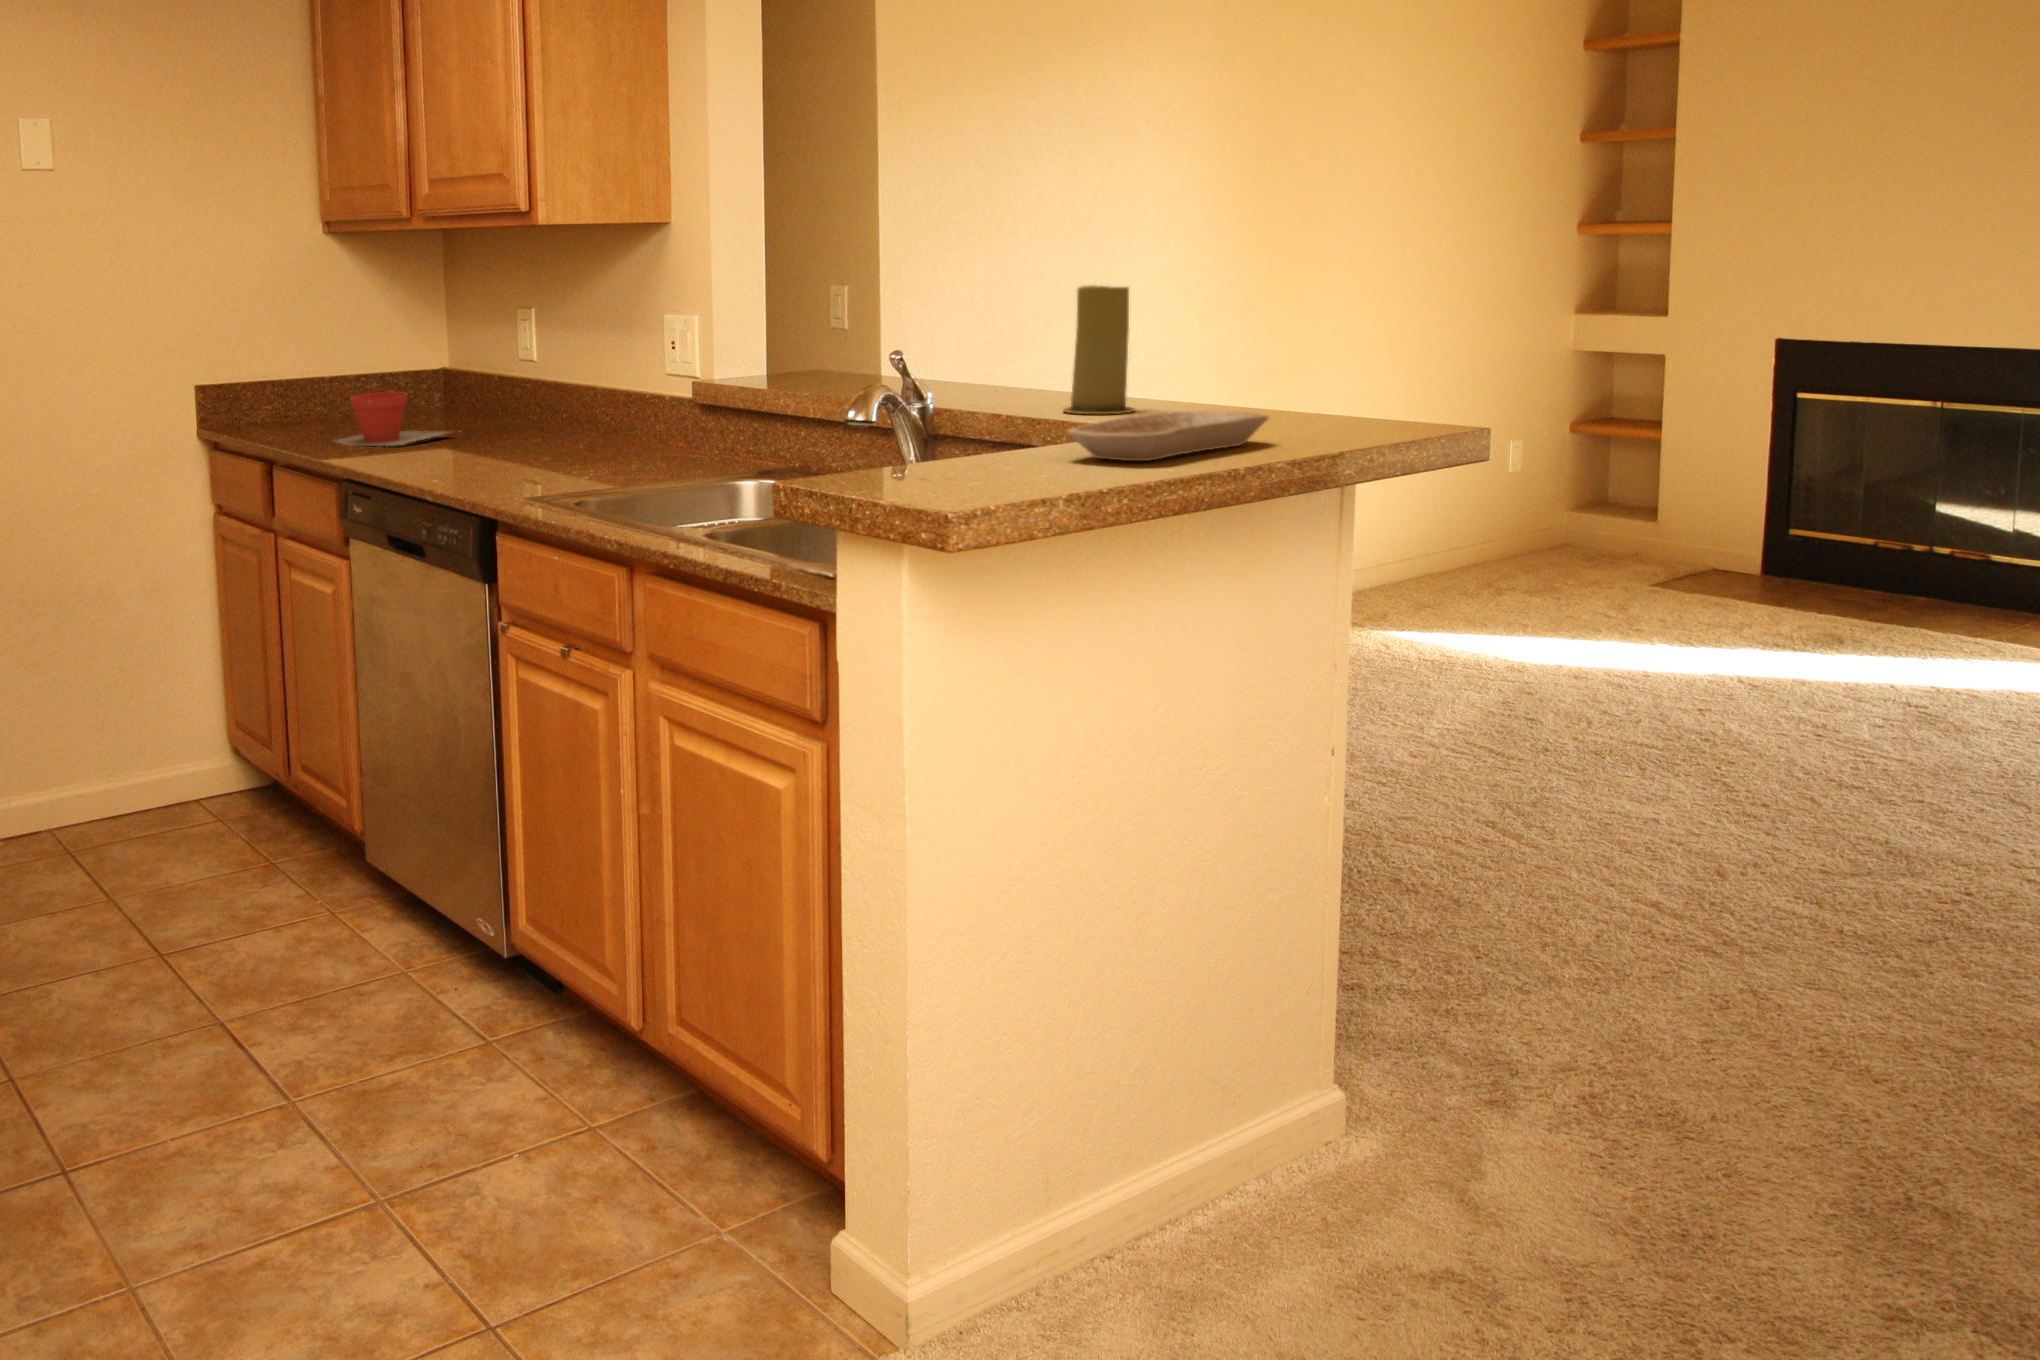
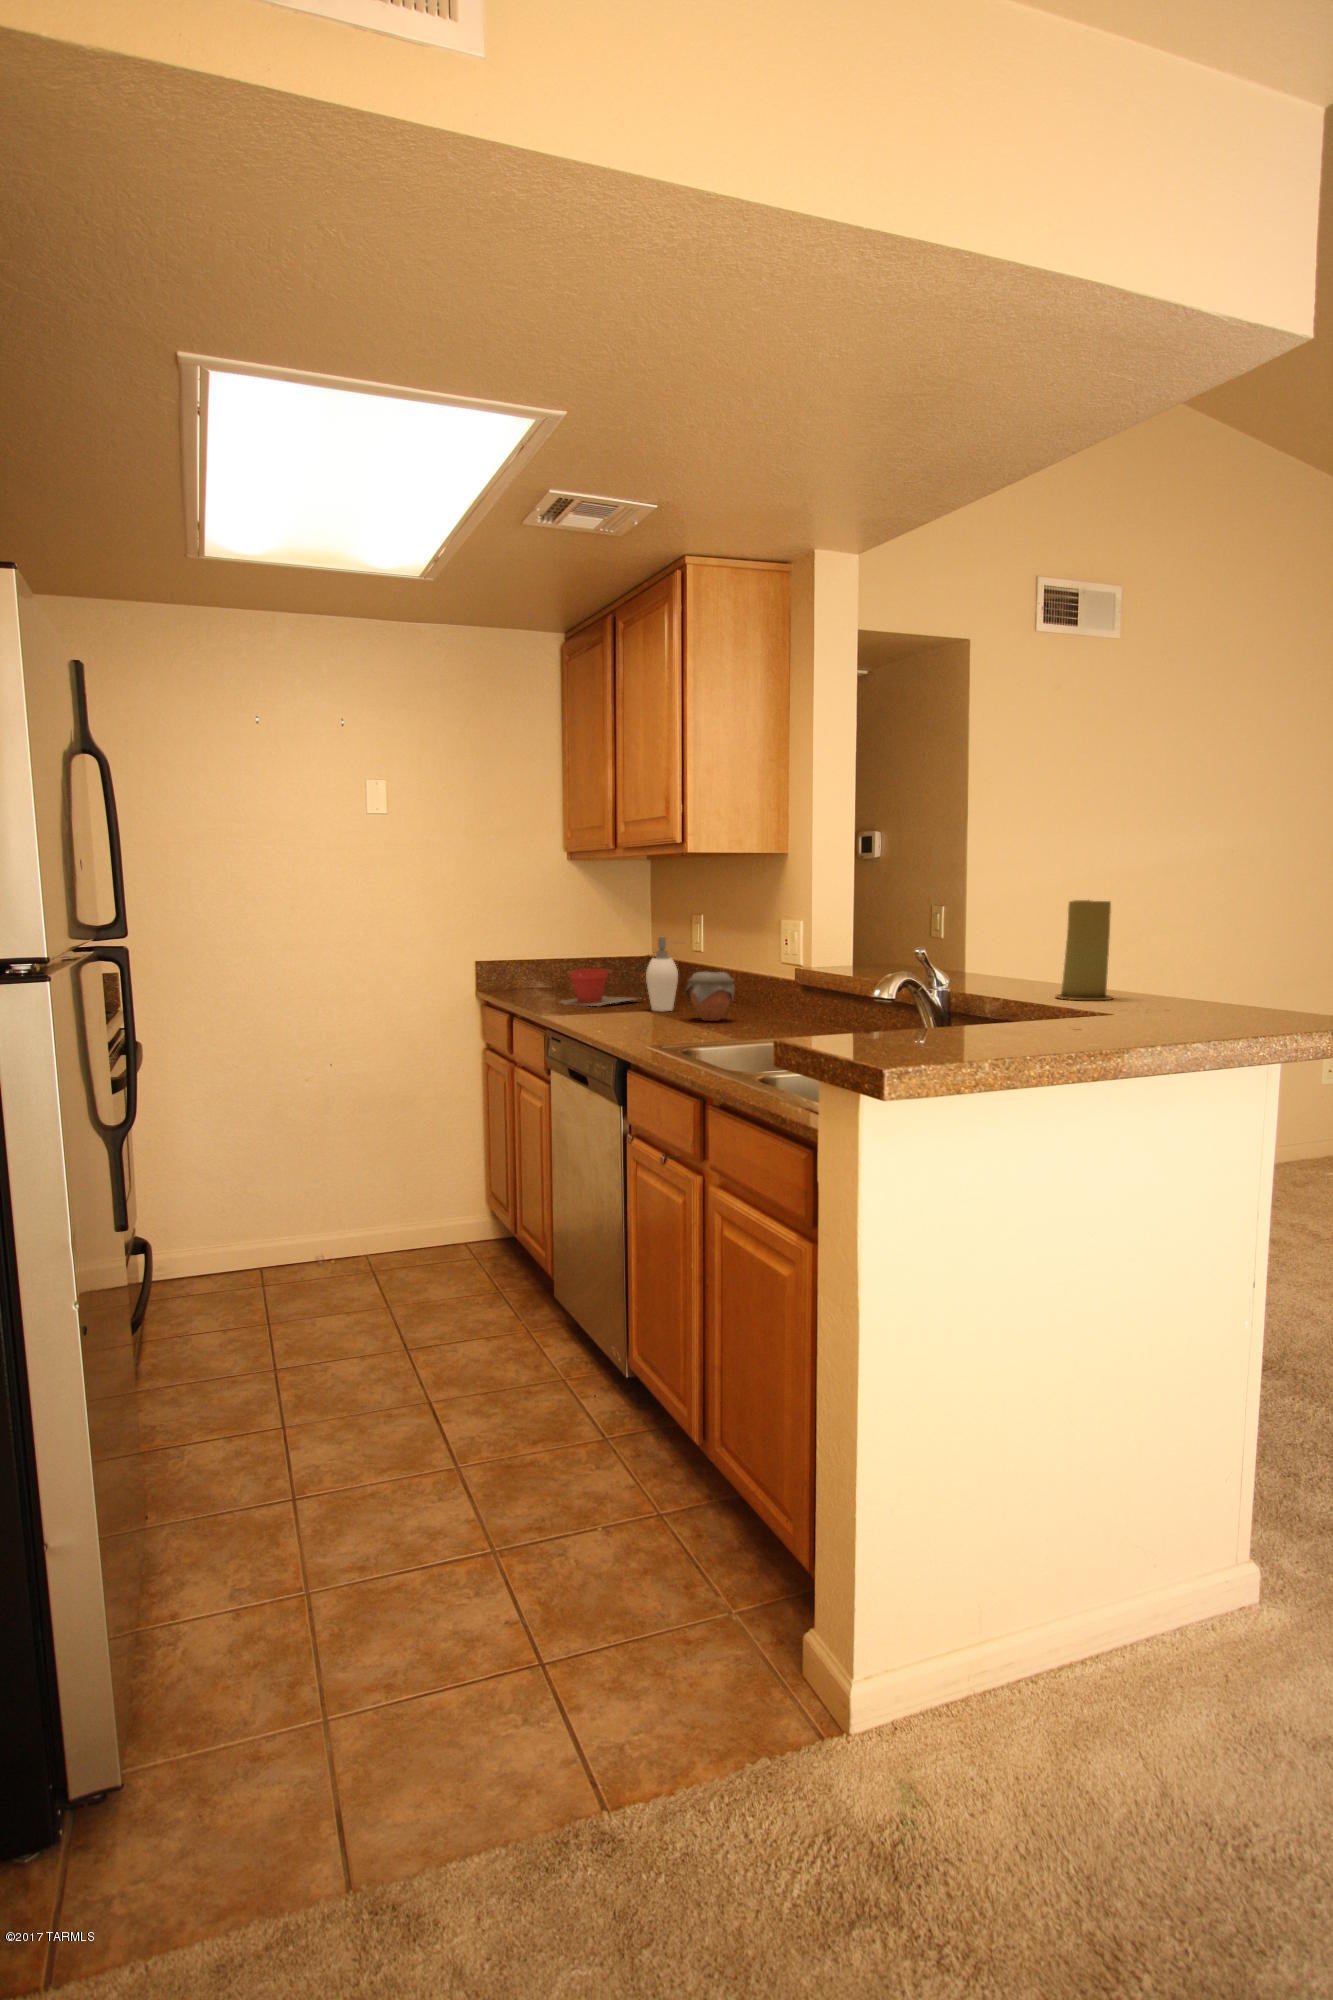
soap dispenser: none [470,344,525,450] -> present [646,937,678,1011]
jar: none [538,391,606,460] -> present [686,972,735,1021]
tray: present [1068,411,1268,461] -> none [1020,999,1201,1036]

